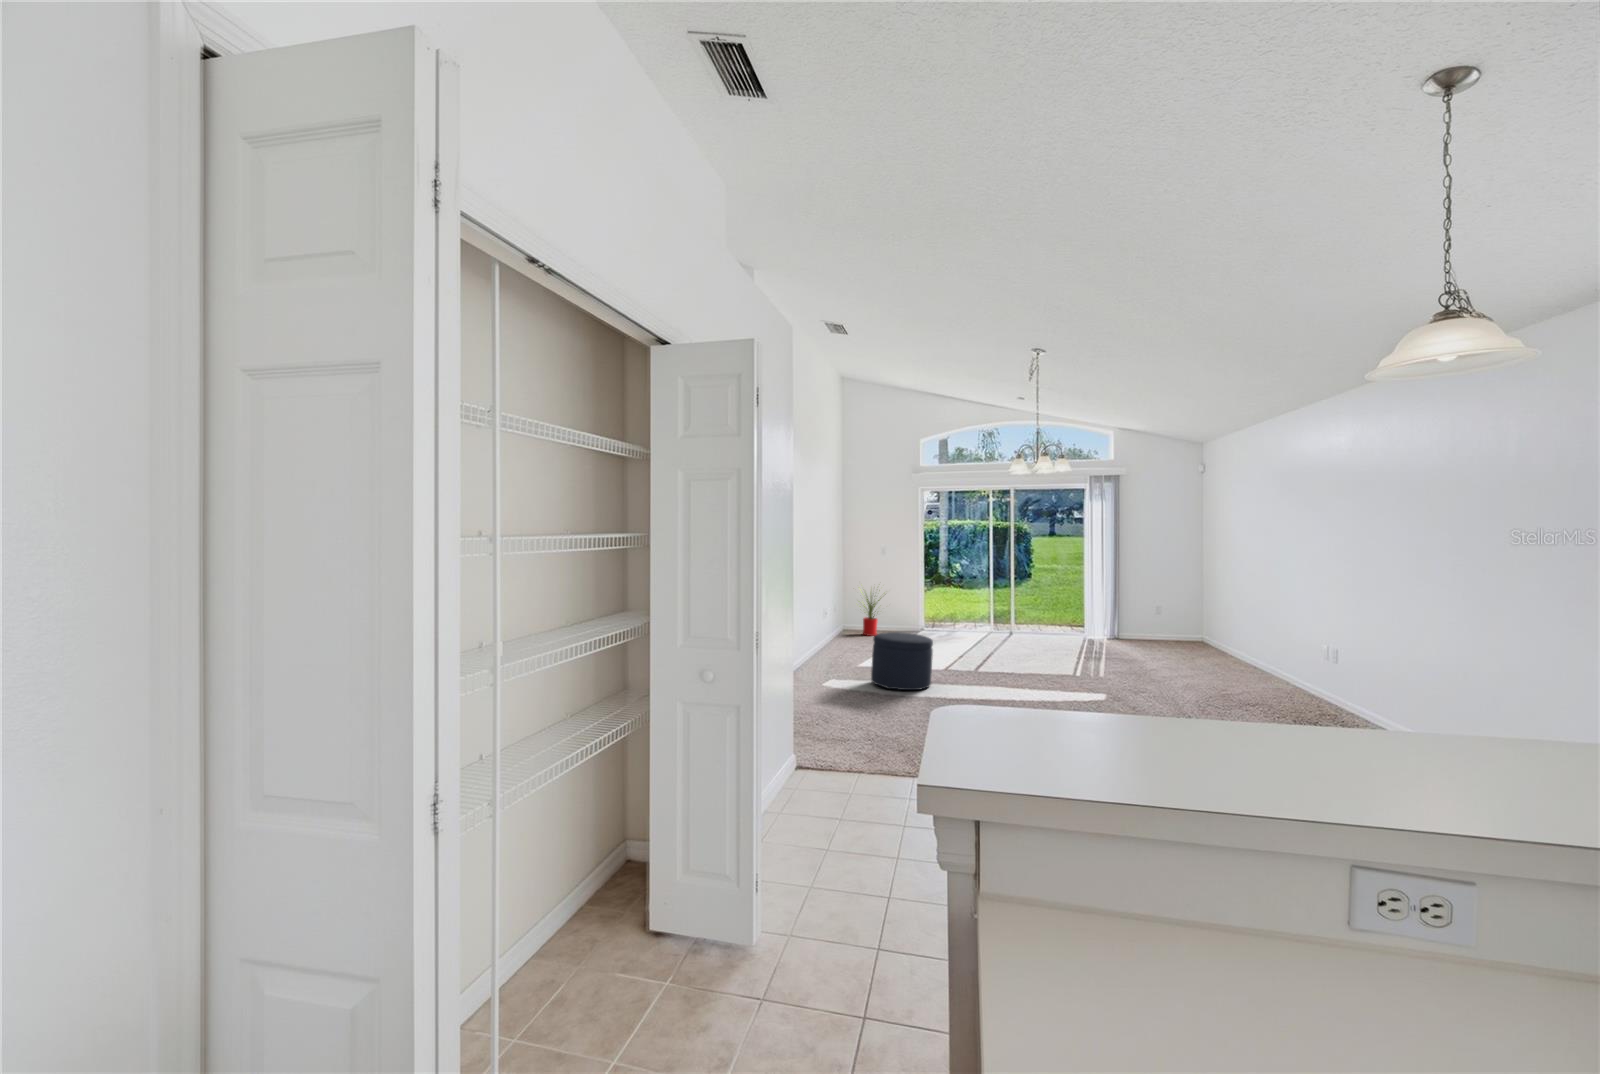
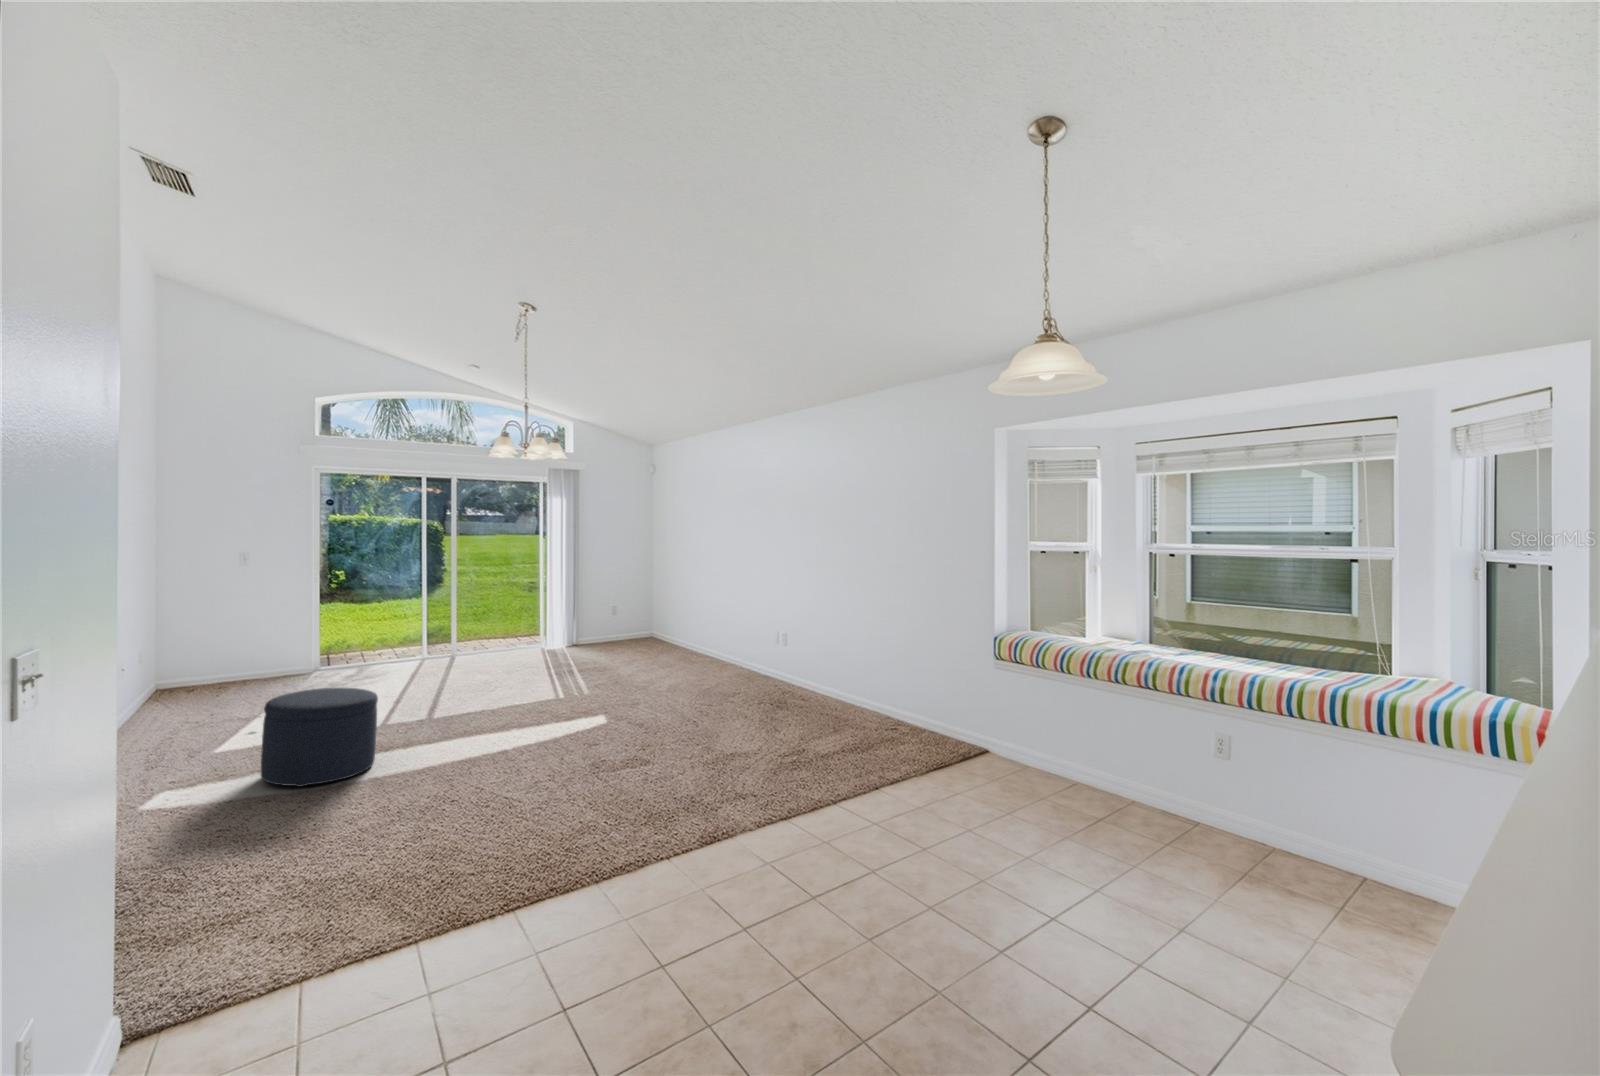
house plant: present [863,596,881,636] -> none [187,605,266,689]

